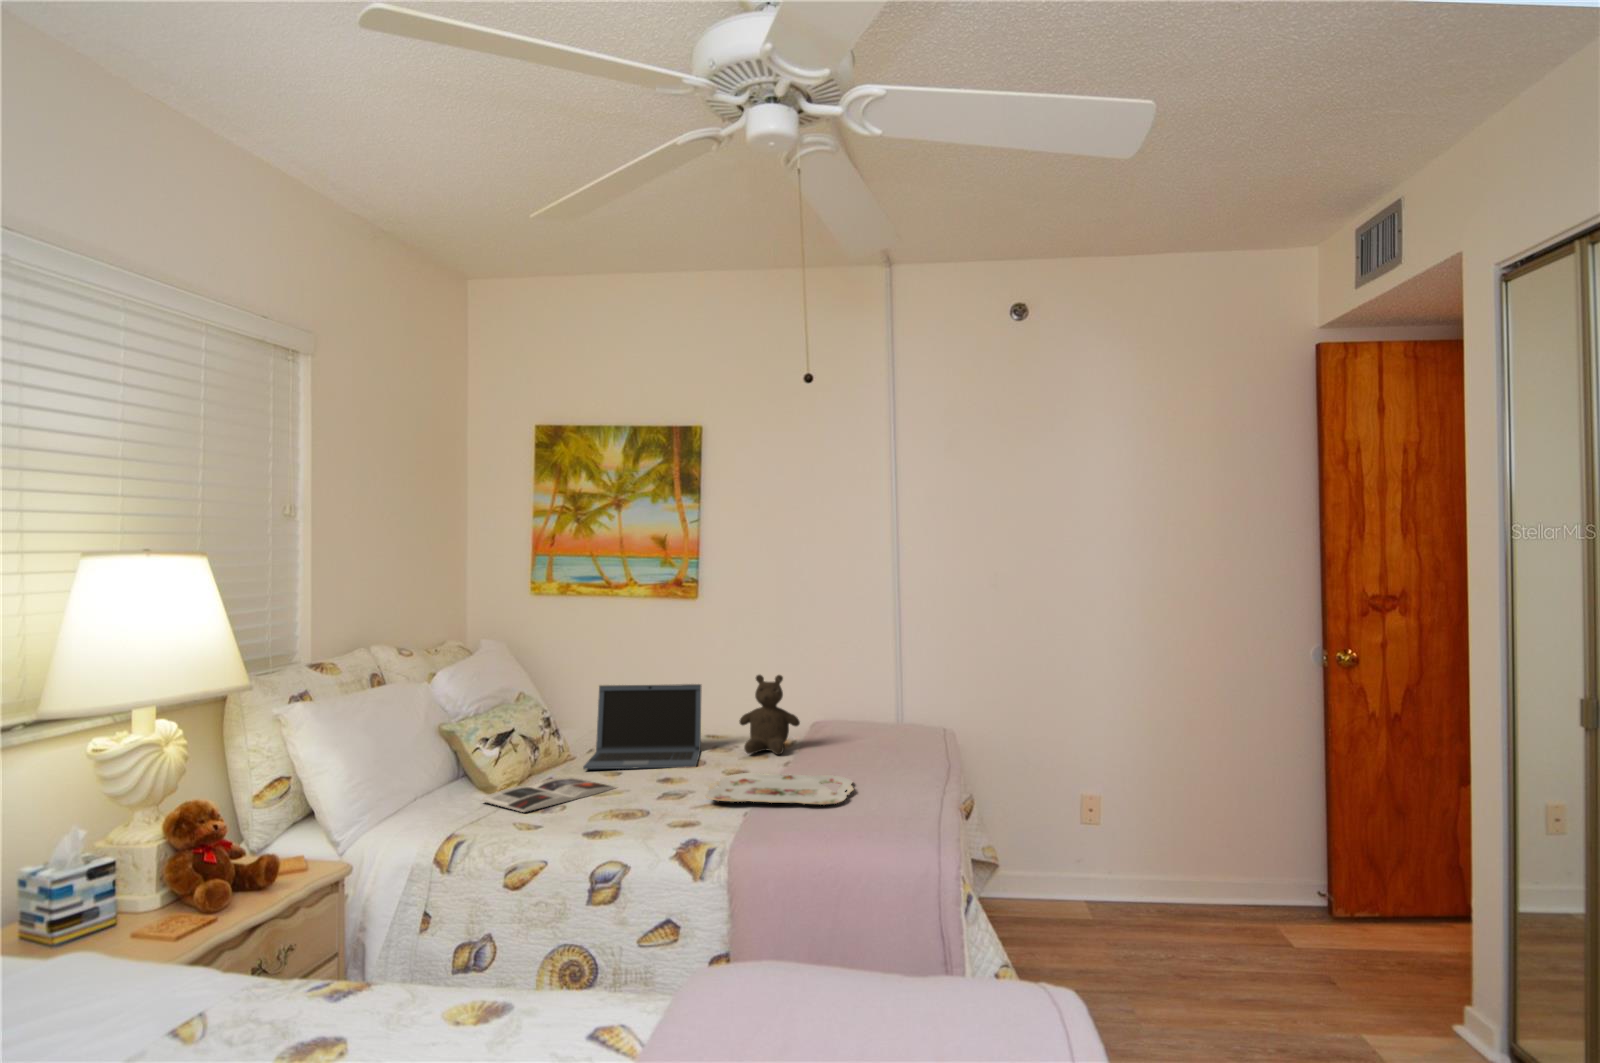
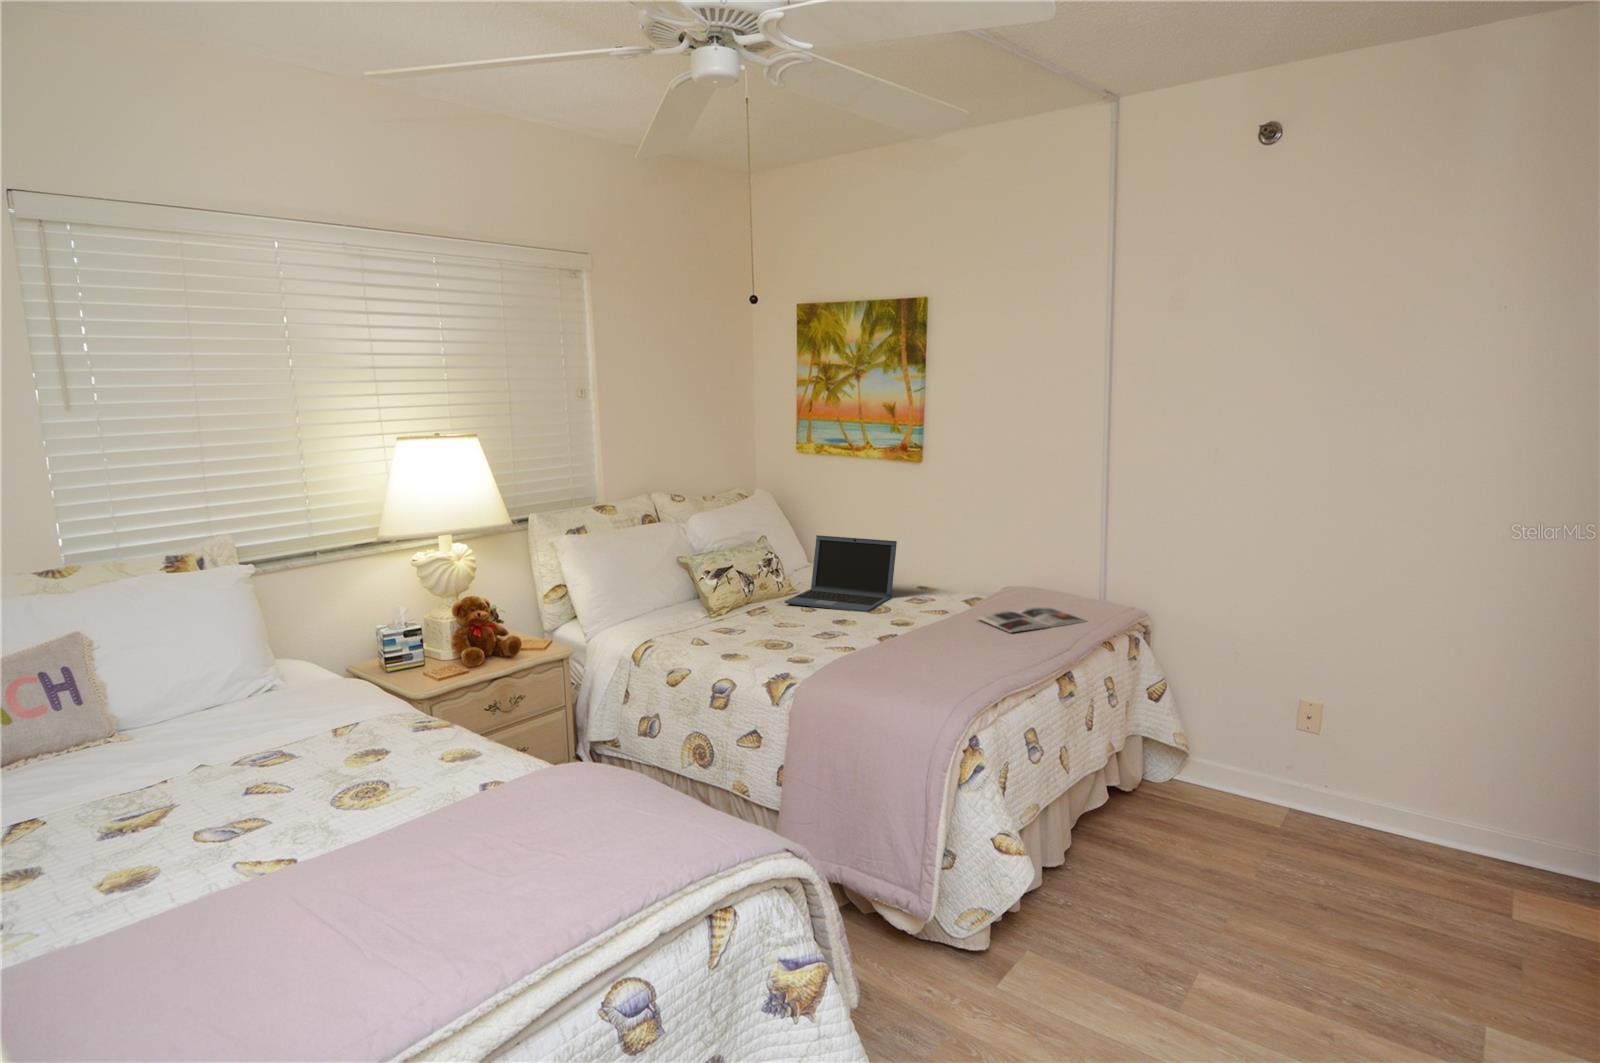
teddy bear: present [739,675,800,755] -> none [917,537,972,610]
serving tray: present [705,773,854,805] -> none [827,624,963,662]
magazine: present [481,777,616,812] -> present [978,607,1087,632]

